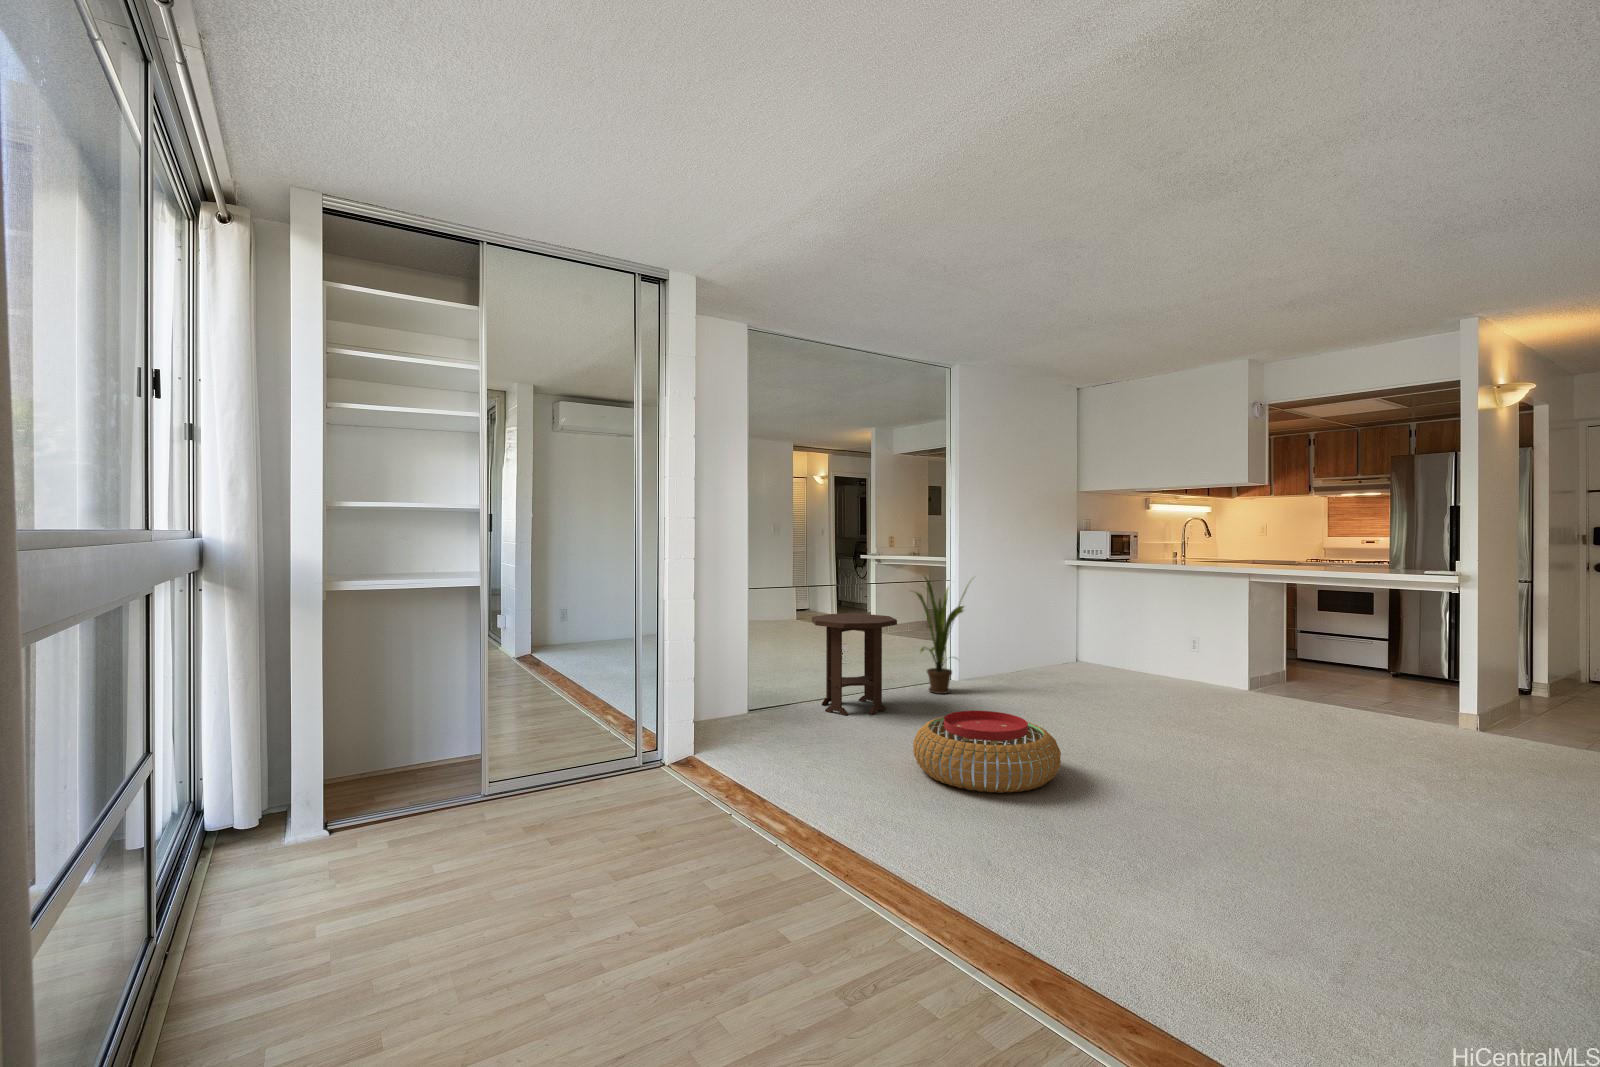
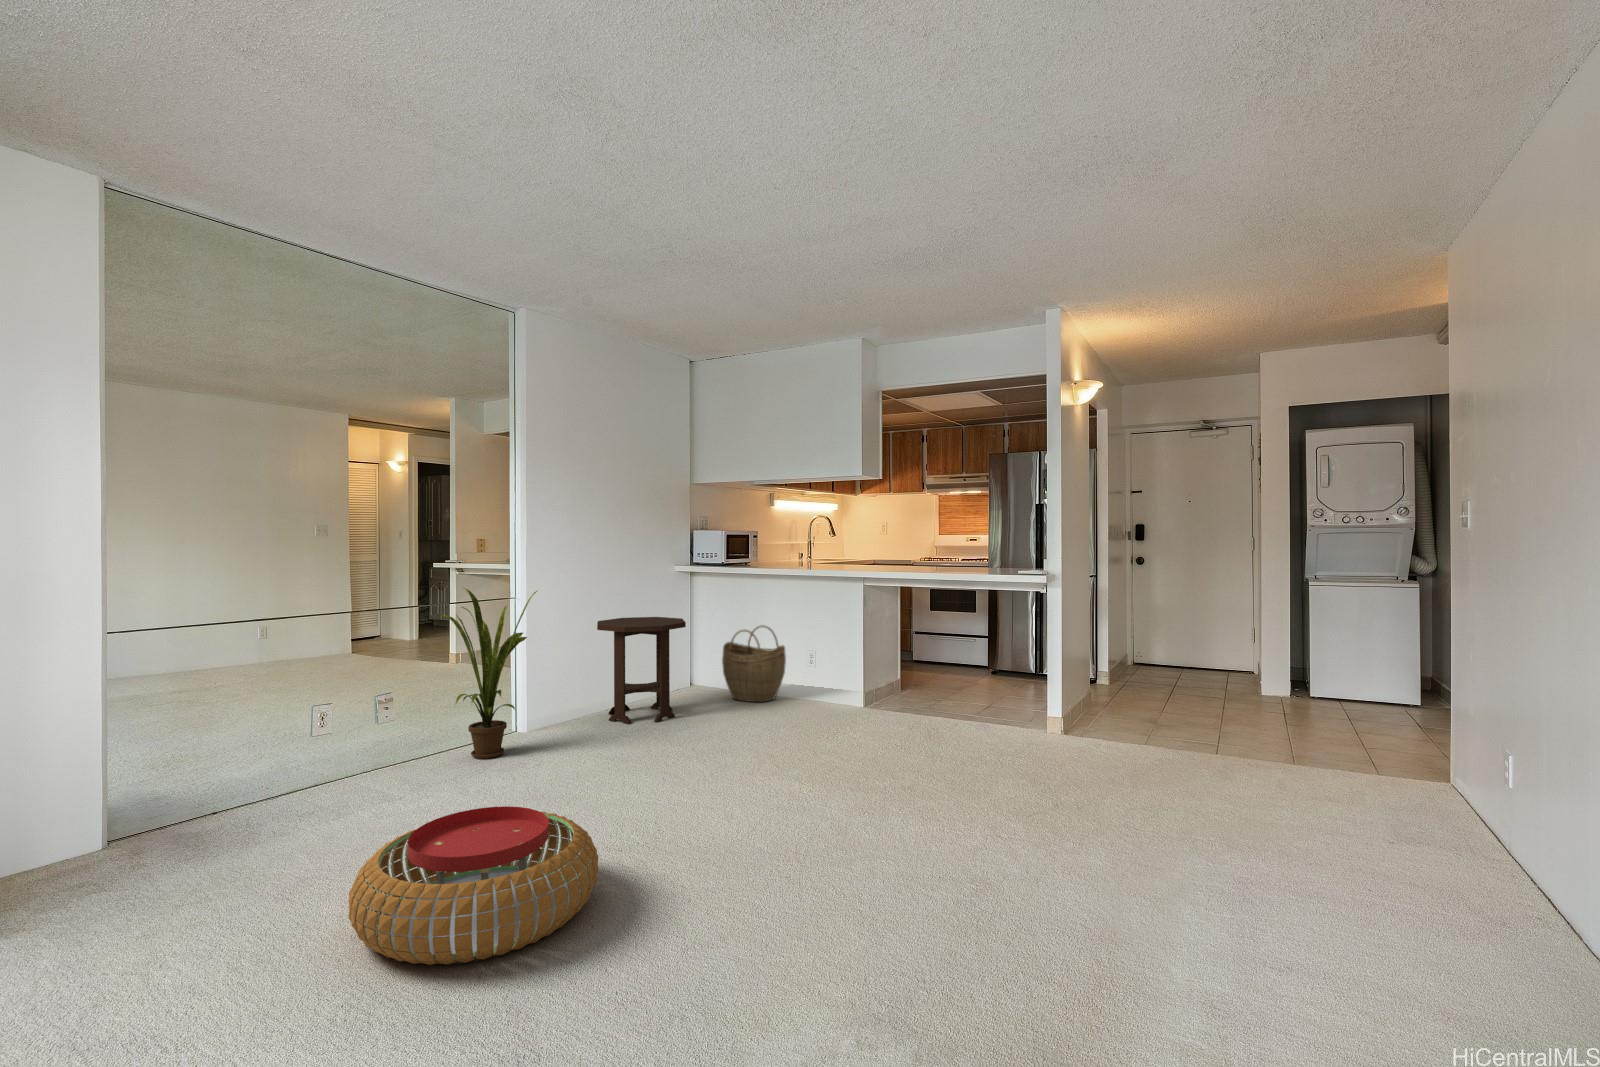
woven basket: none [1109,613,1168,678] -> present [722,625,786,702]
side table: present [812,614,897,715] -> present [597,617,686,724]

